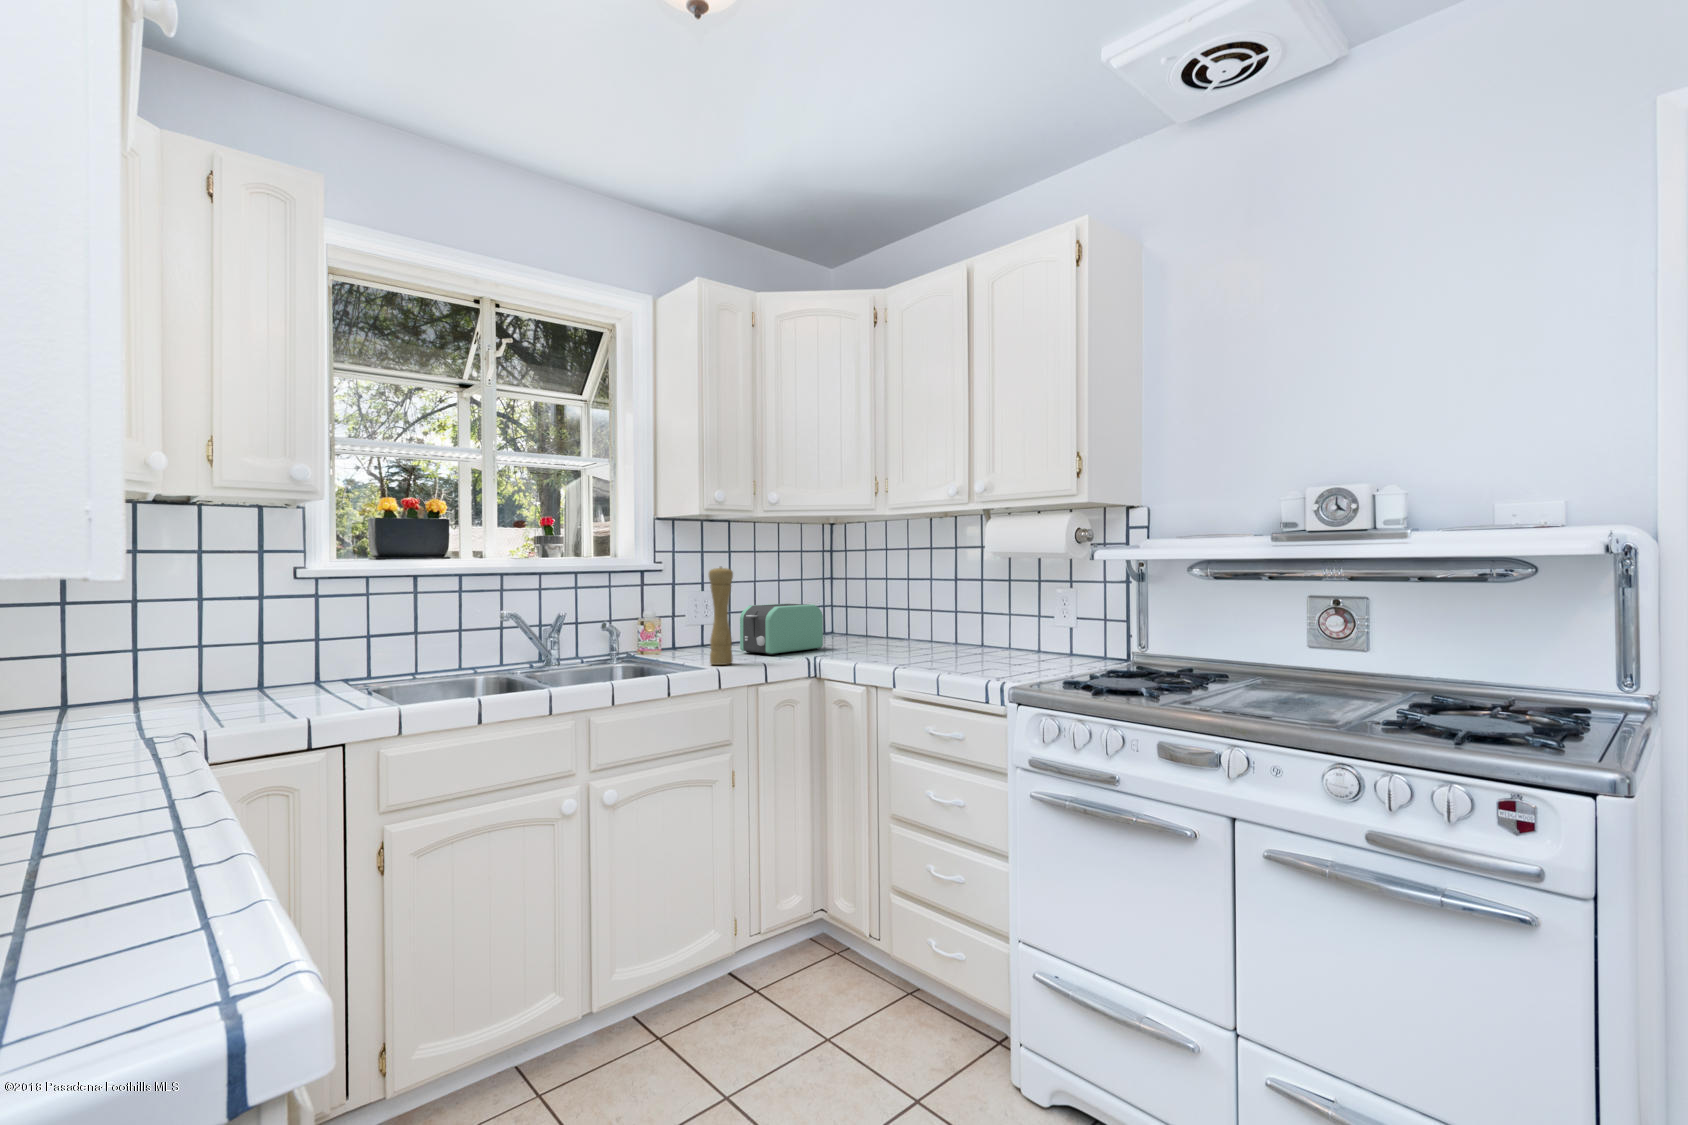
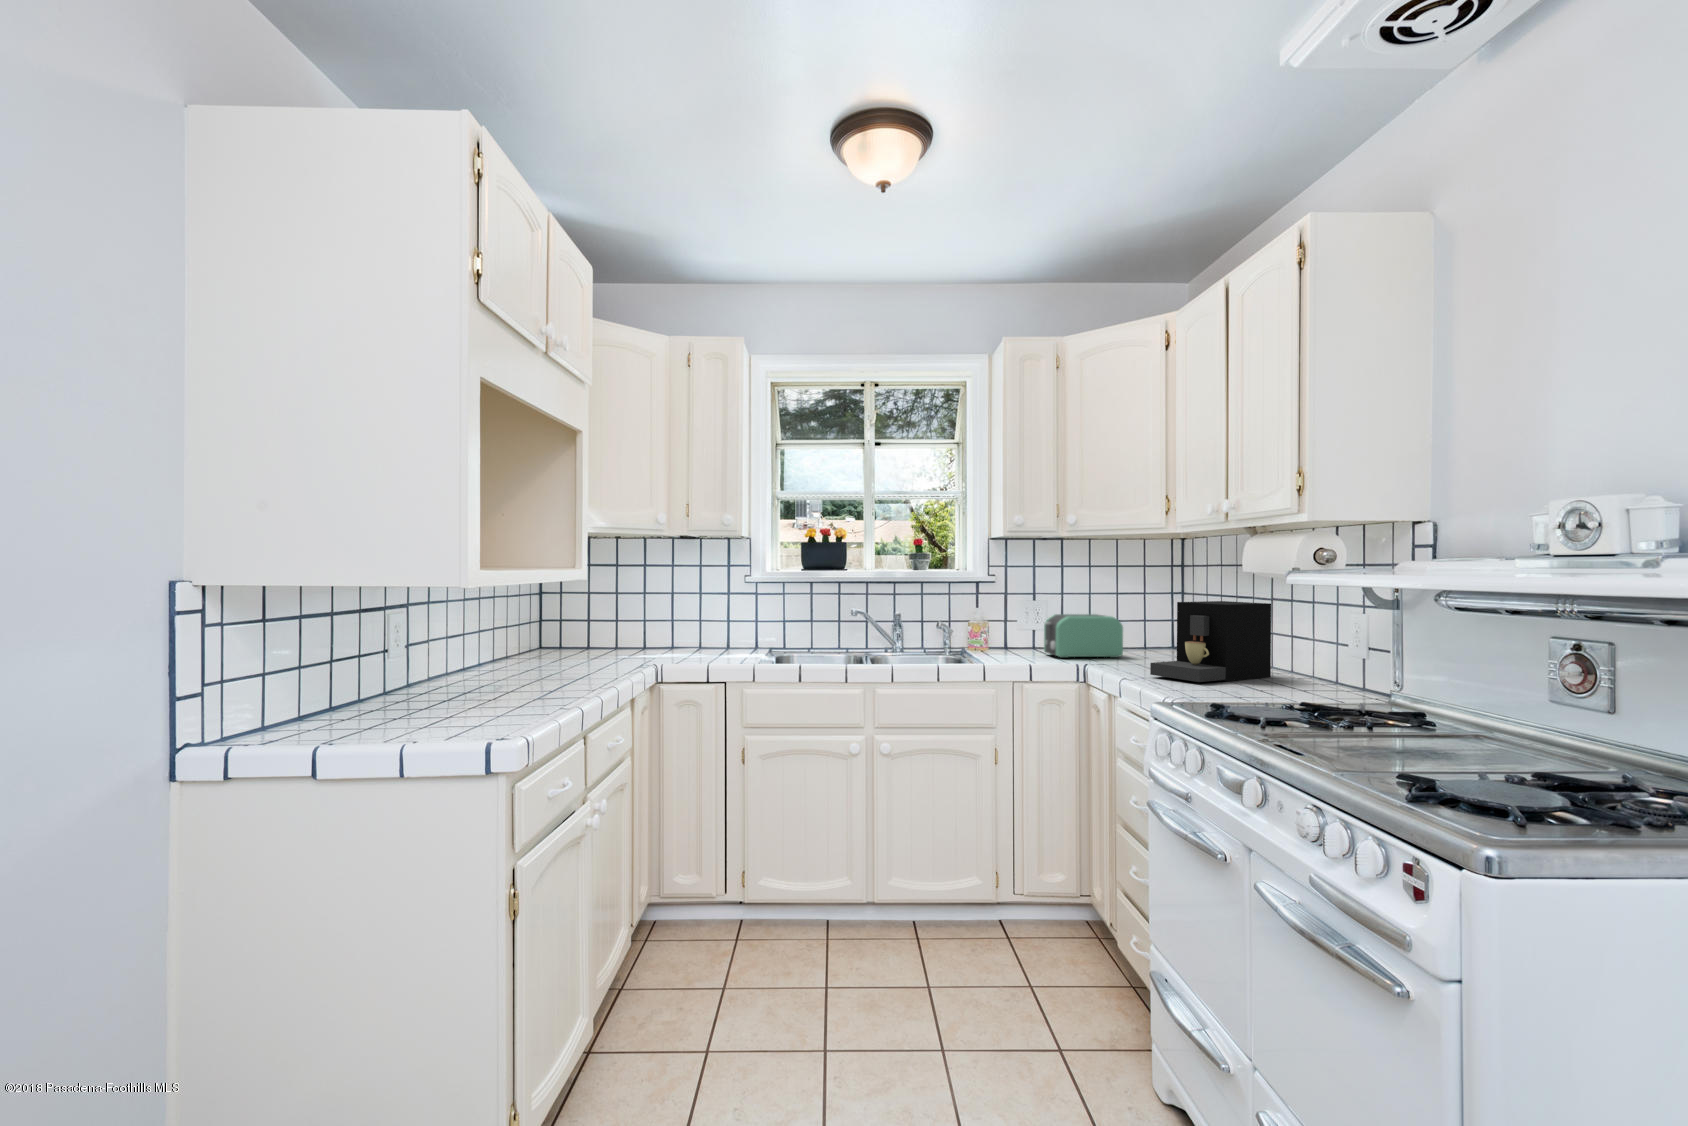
pepper mill: present [709,567,733,665] -> none [991,581,1012,661]
coffee maker: none [915,582,992,664] -> present [1150,601,1271,682]

